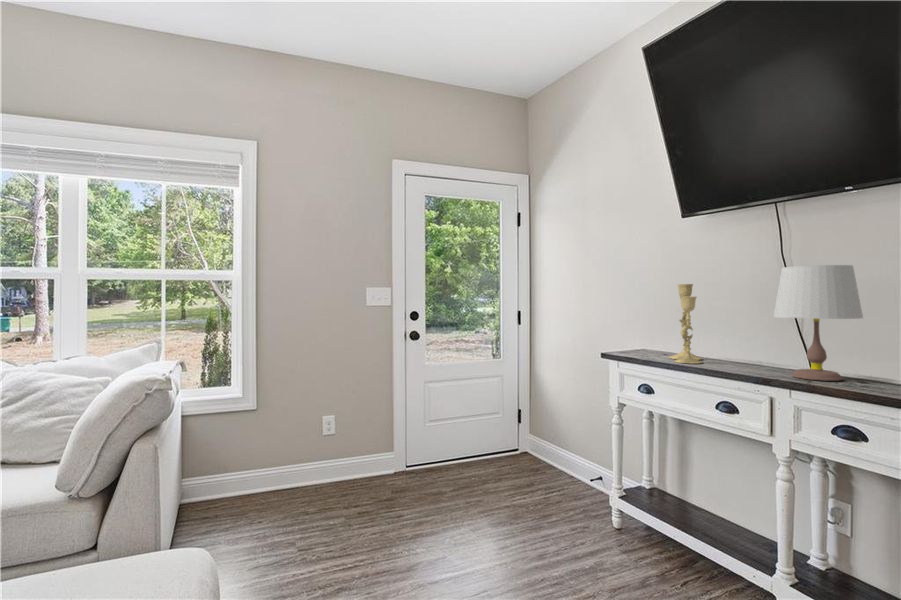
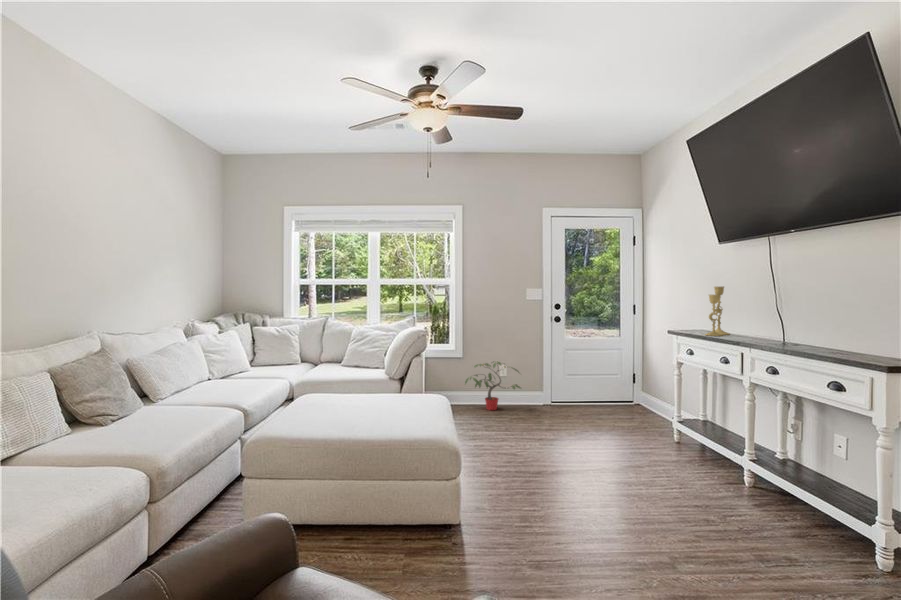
table lamp: present [774,265,863,381] -> none [748,277,800,344]
potted plant: none [261,411,367,498] -> present [465,361,521,410]

